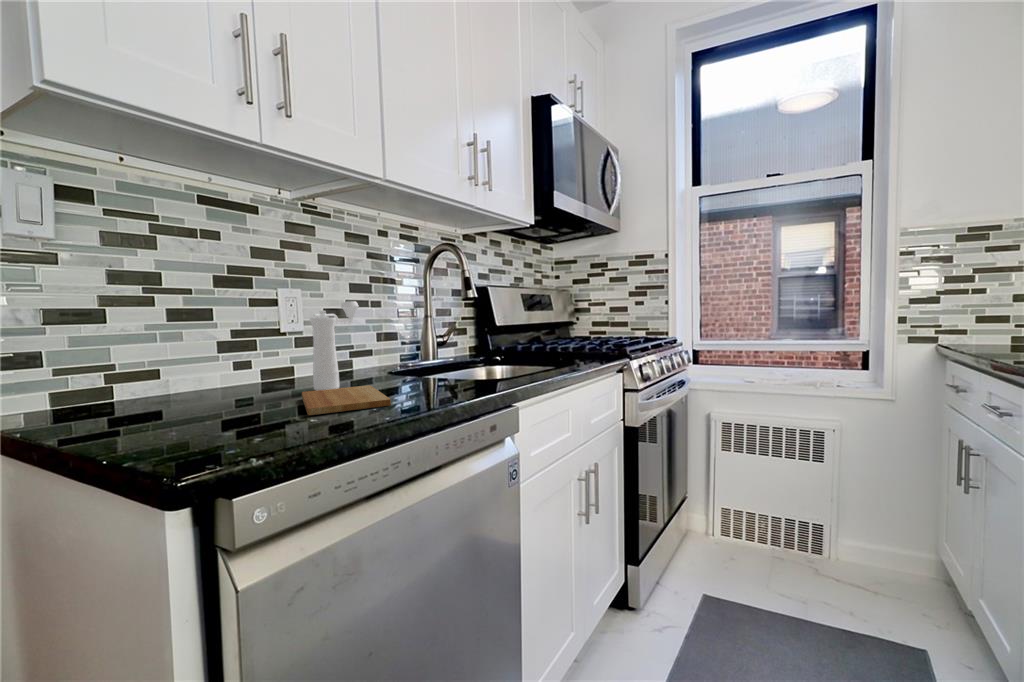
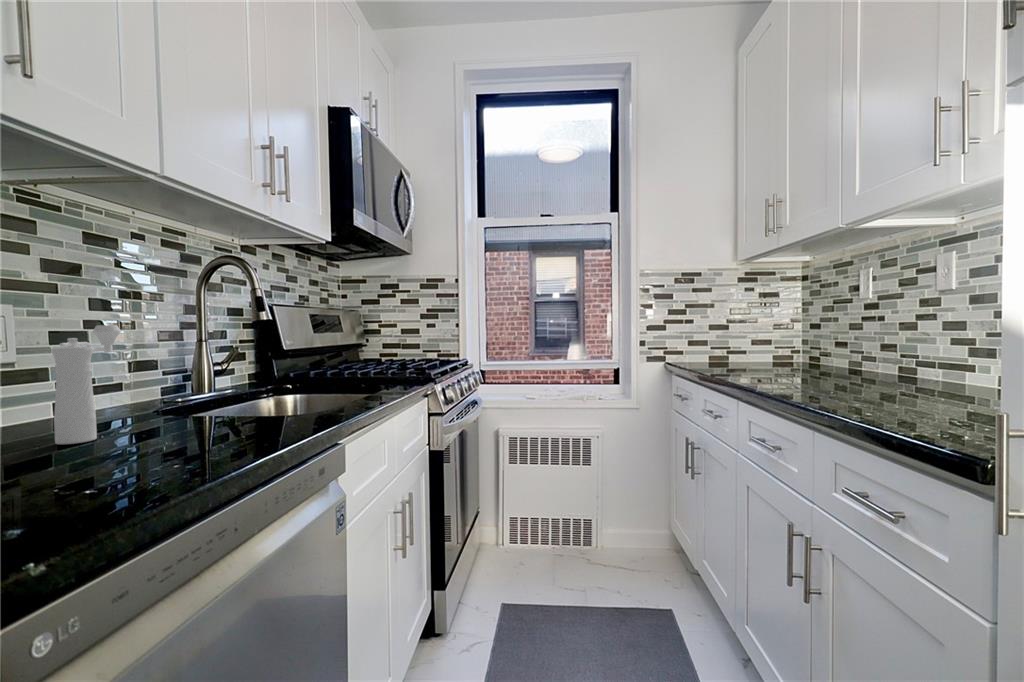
cutting board: present [302,385,391,415] -> none [50,431,208,476]

